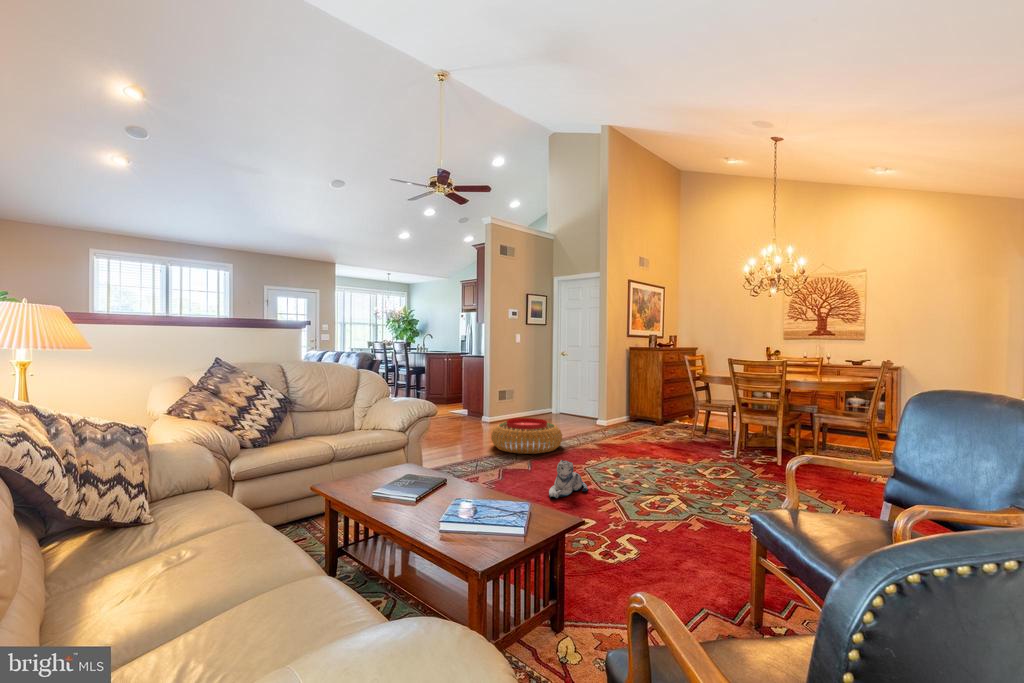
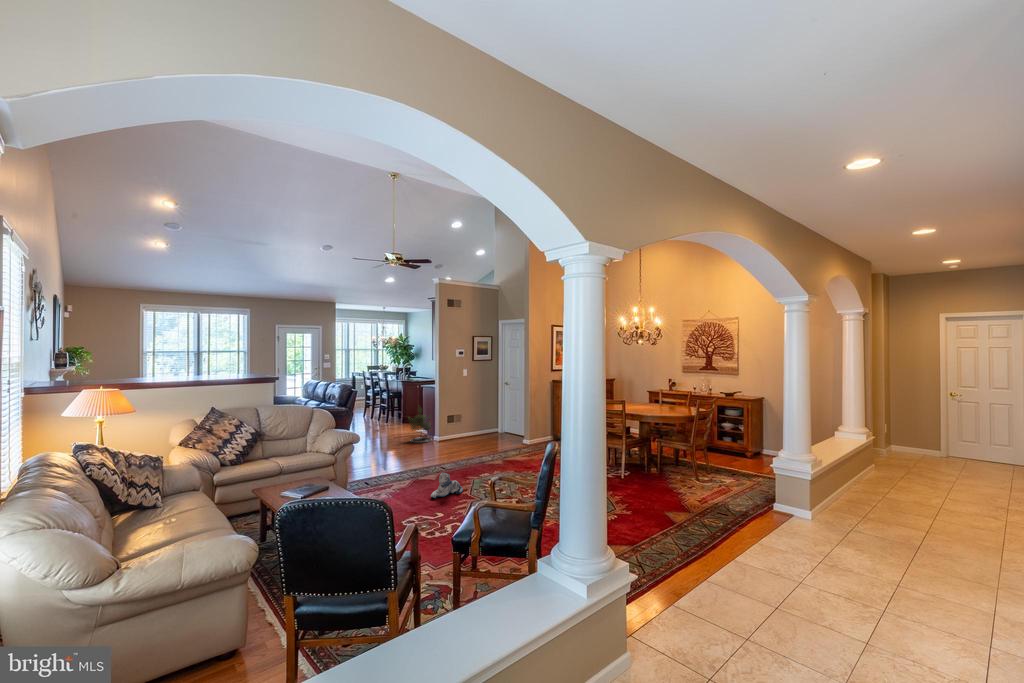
potted tree: none [449,376,483,426] -> present [410,405,431,443]
pouf: present [491,418,562,454] -> none [422,439,475,466]

